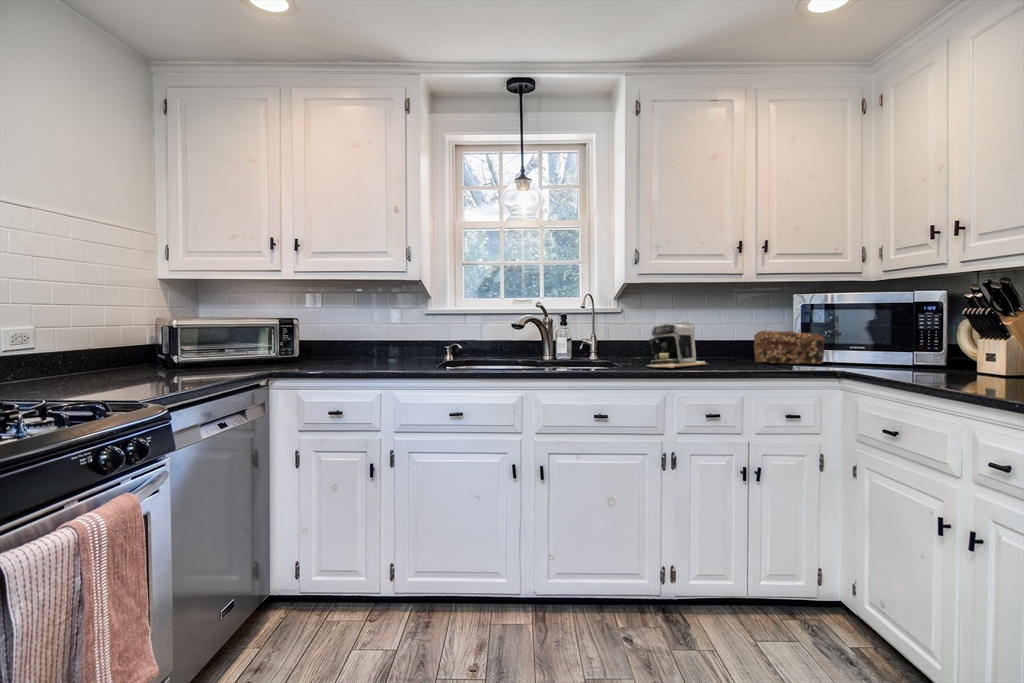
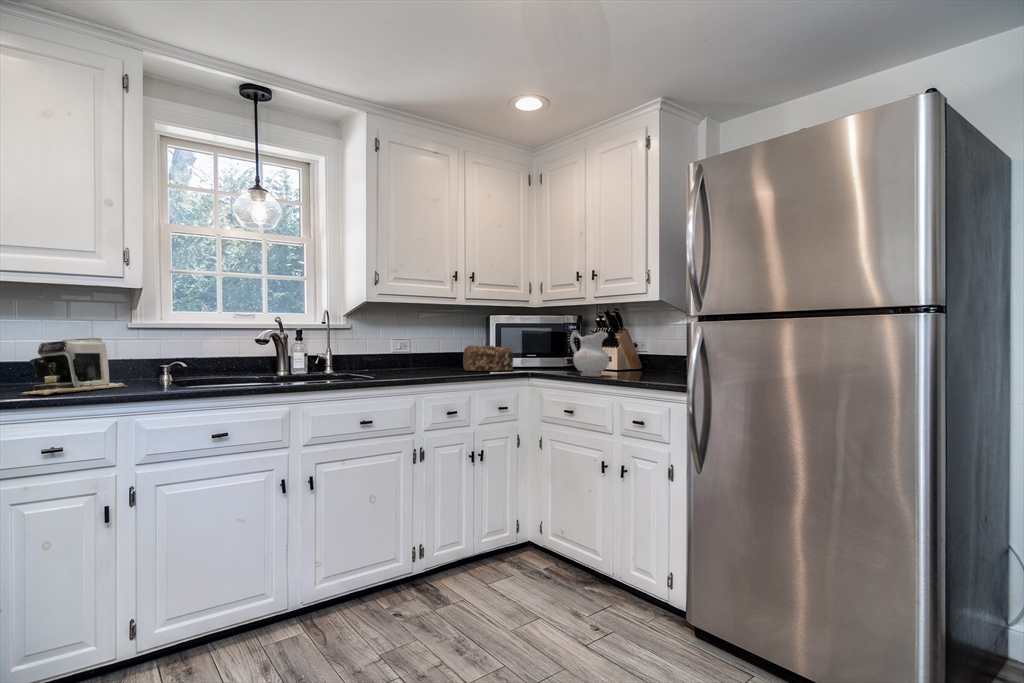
ceramic pitcher: none [915,307,991,379] -> present [570,330,609,377]
coffee maker: present [648,323,708,368] -> present [24,338,125,395]

